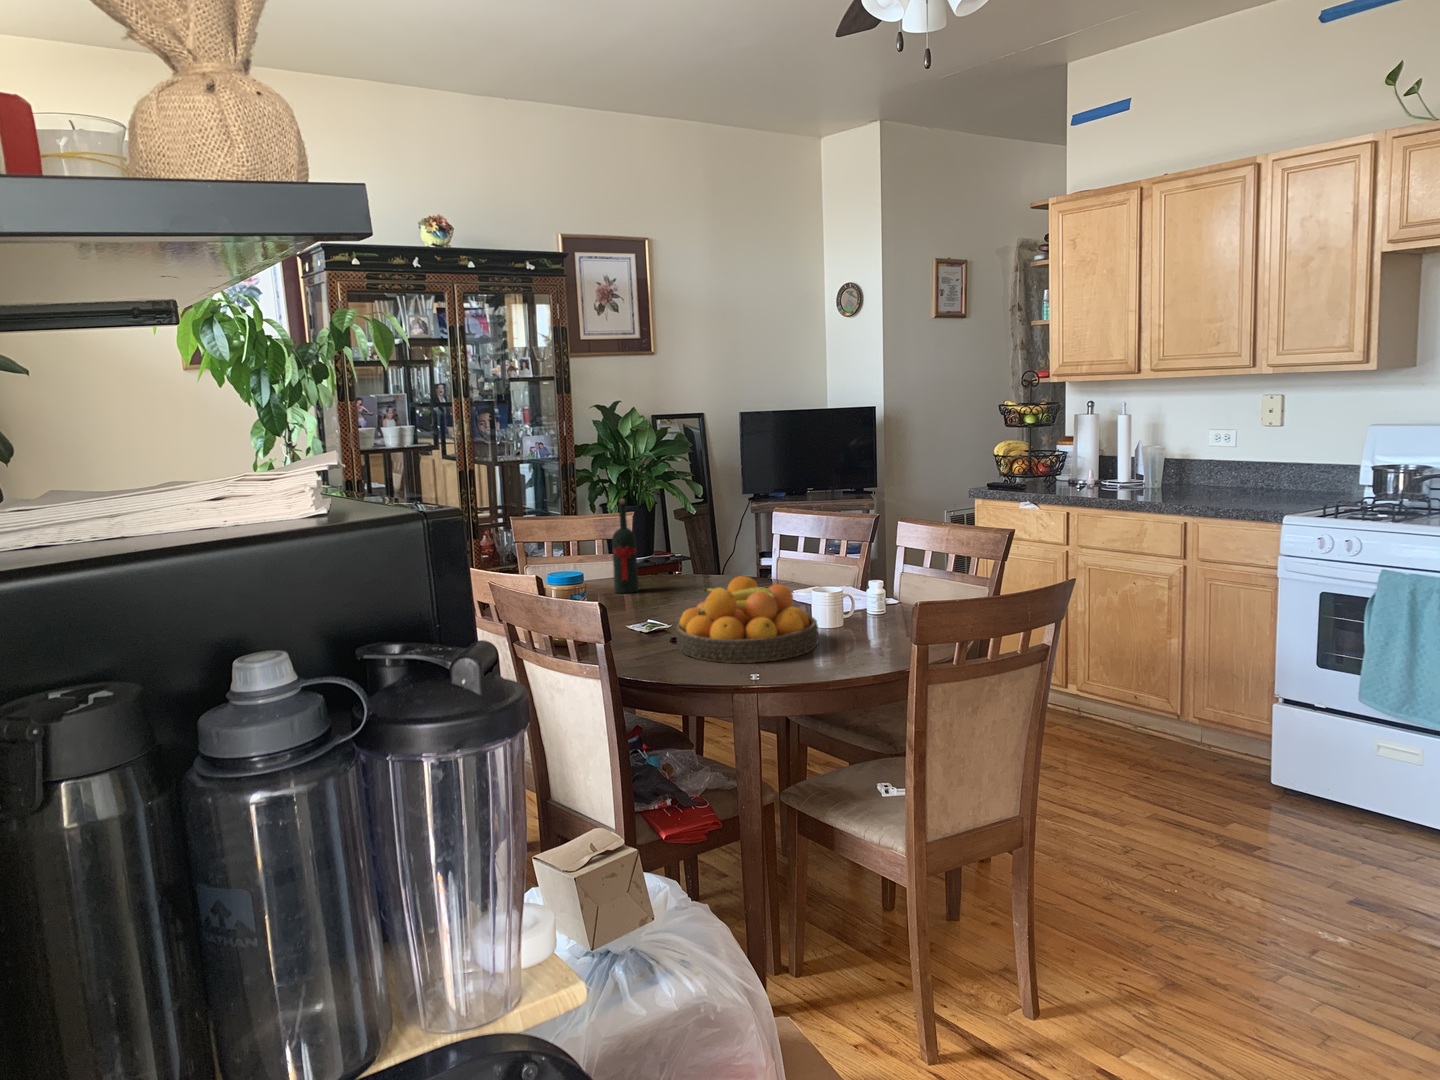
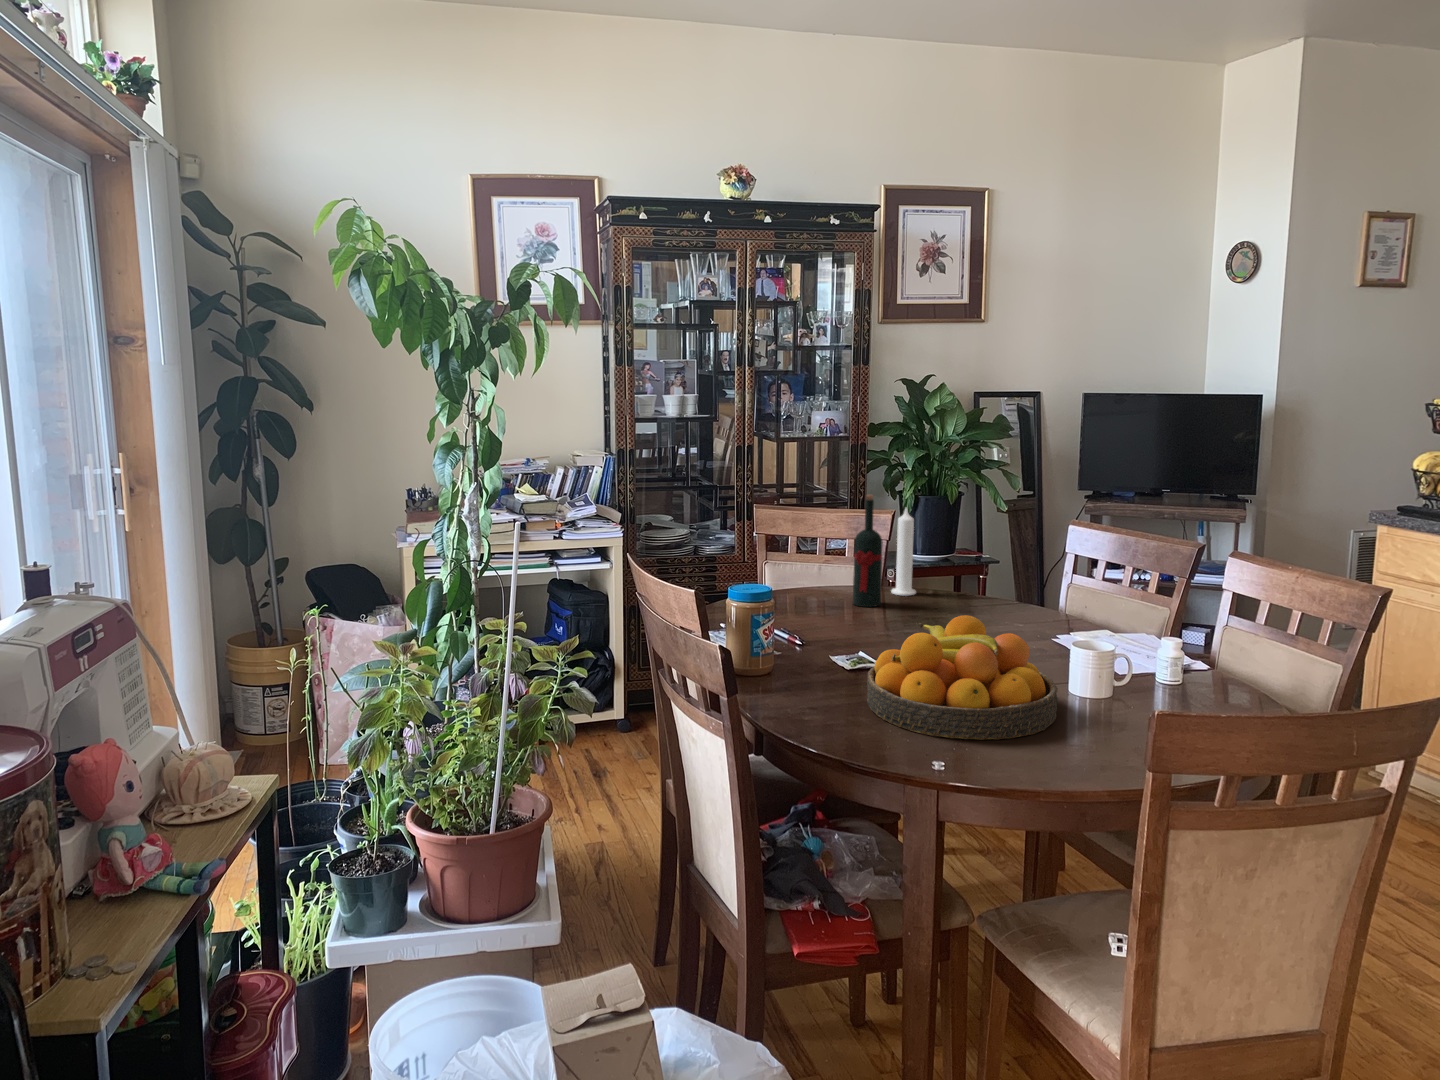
candle: none [640,508,661,583] -> present [891,508,916,596]

